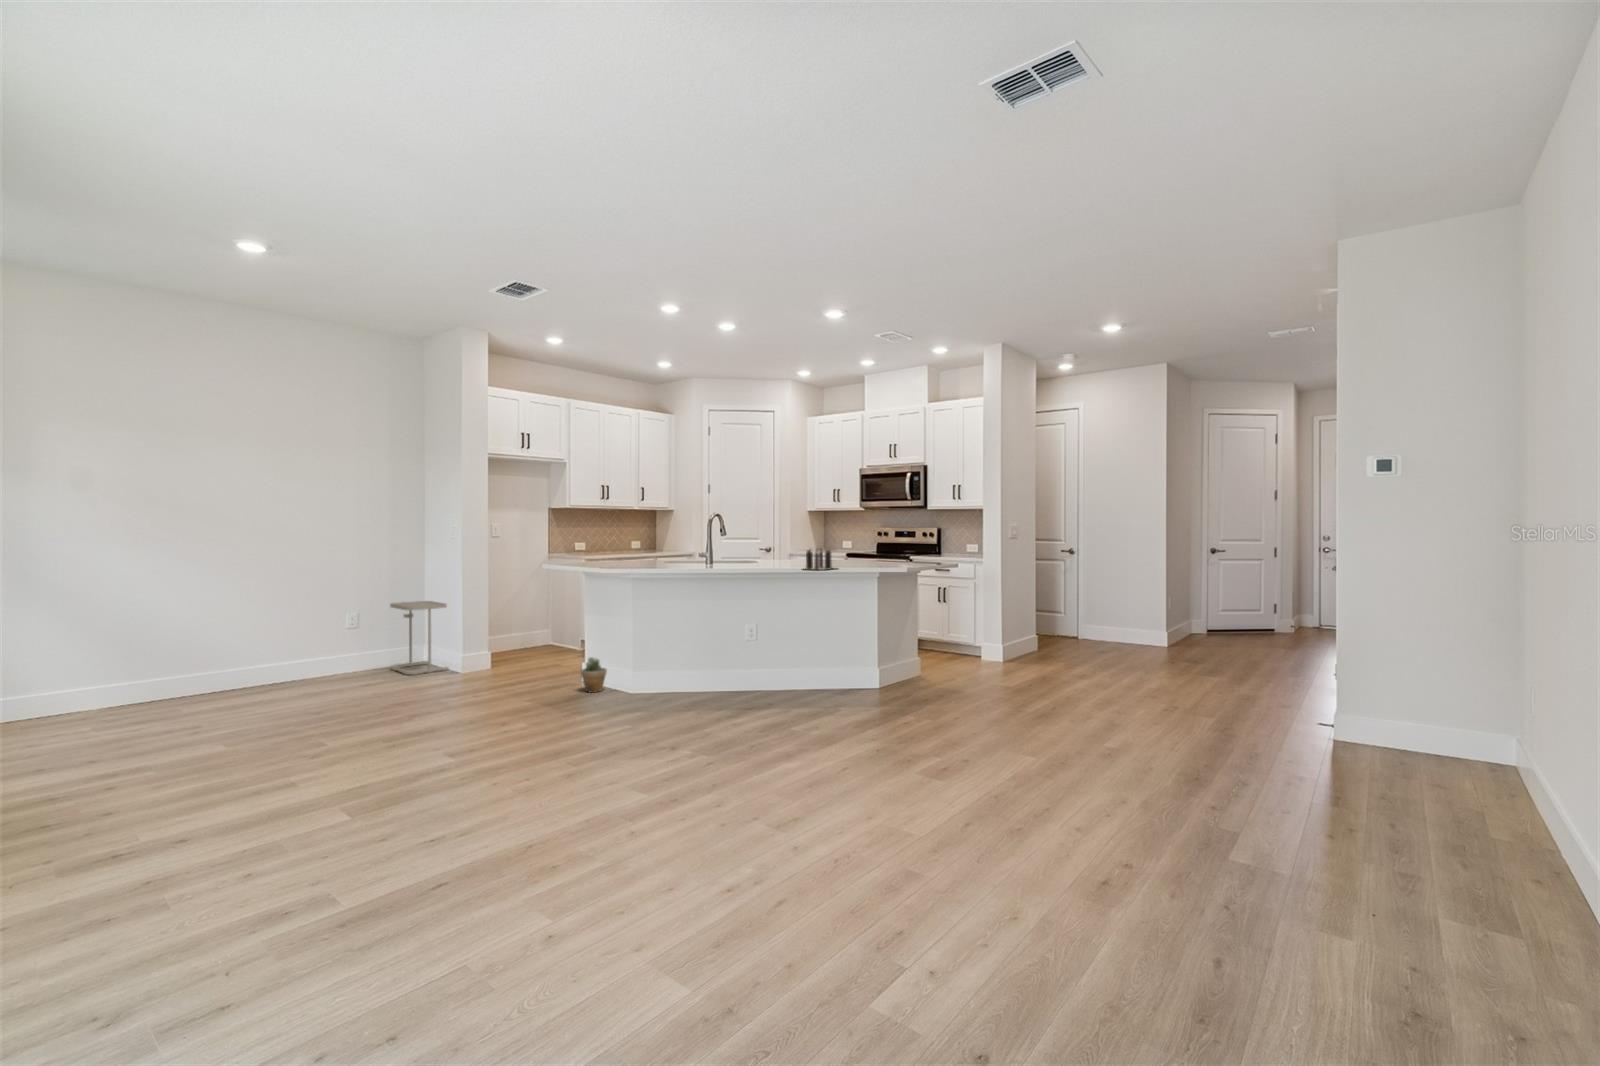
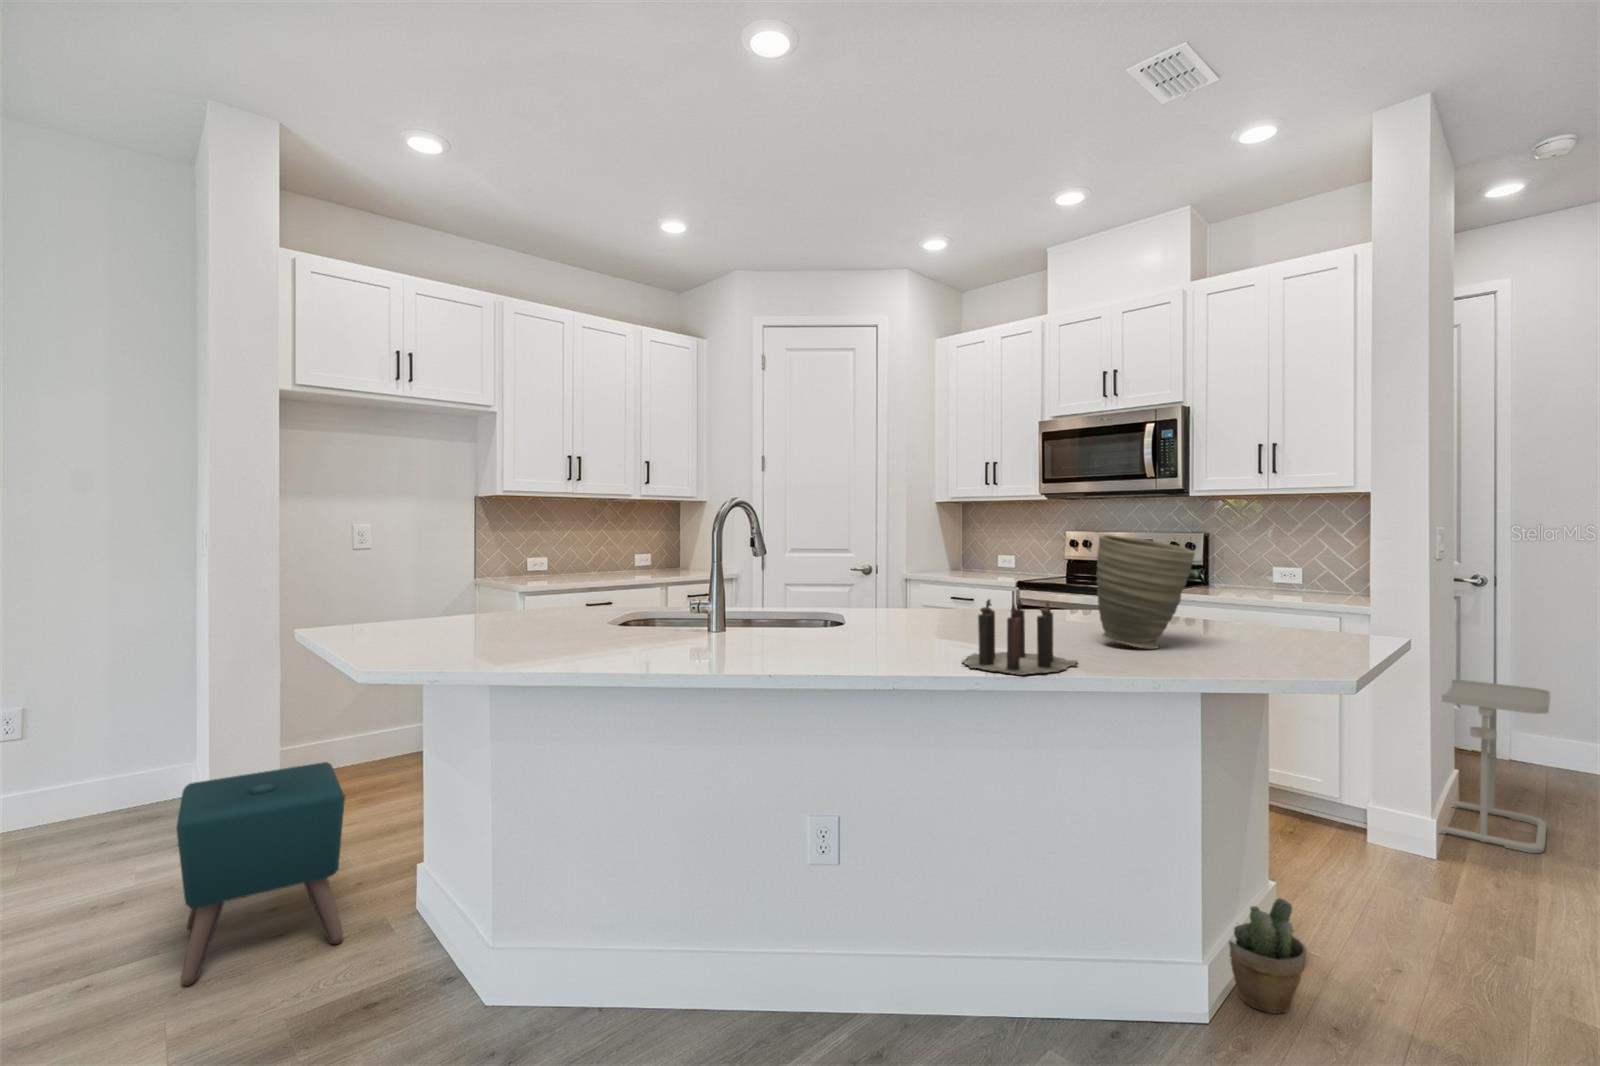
vase: none [852,526,884,566] -> present [1097,535,1195,649]
side table: present [390,601,449,675] -> present [1441,680,1550,853]
ottoman: none [492,624,563,696] -> present [177,762,345,986]
potted plant: present [581,657,607,693] -> present [1229,898,1307,1014]

